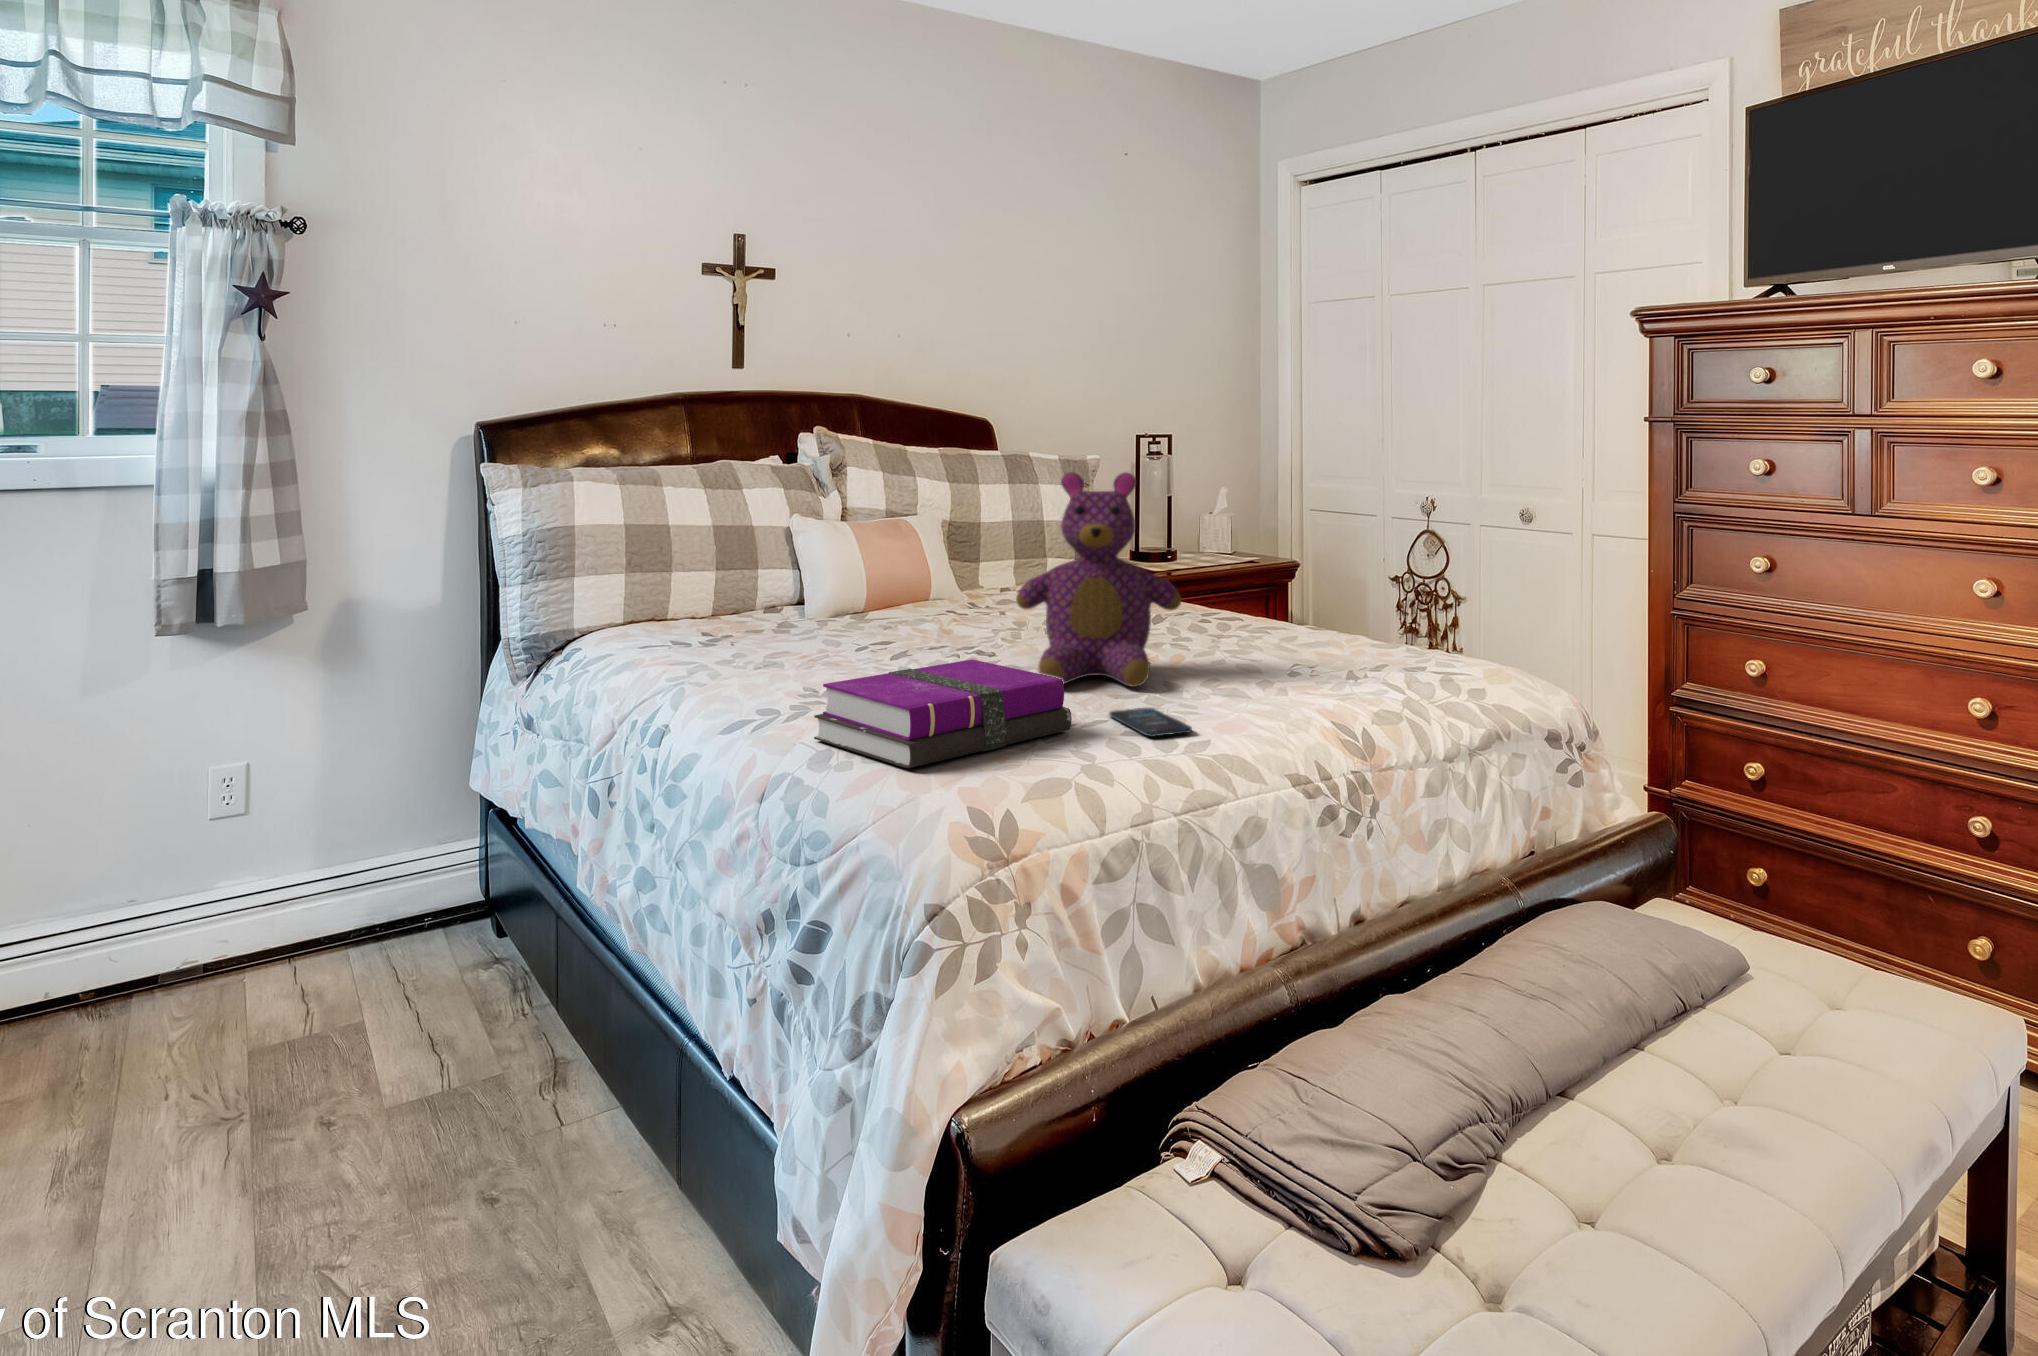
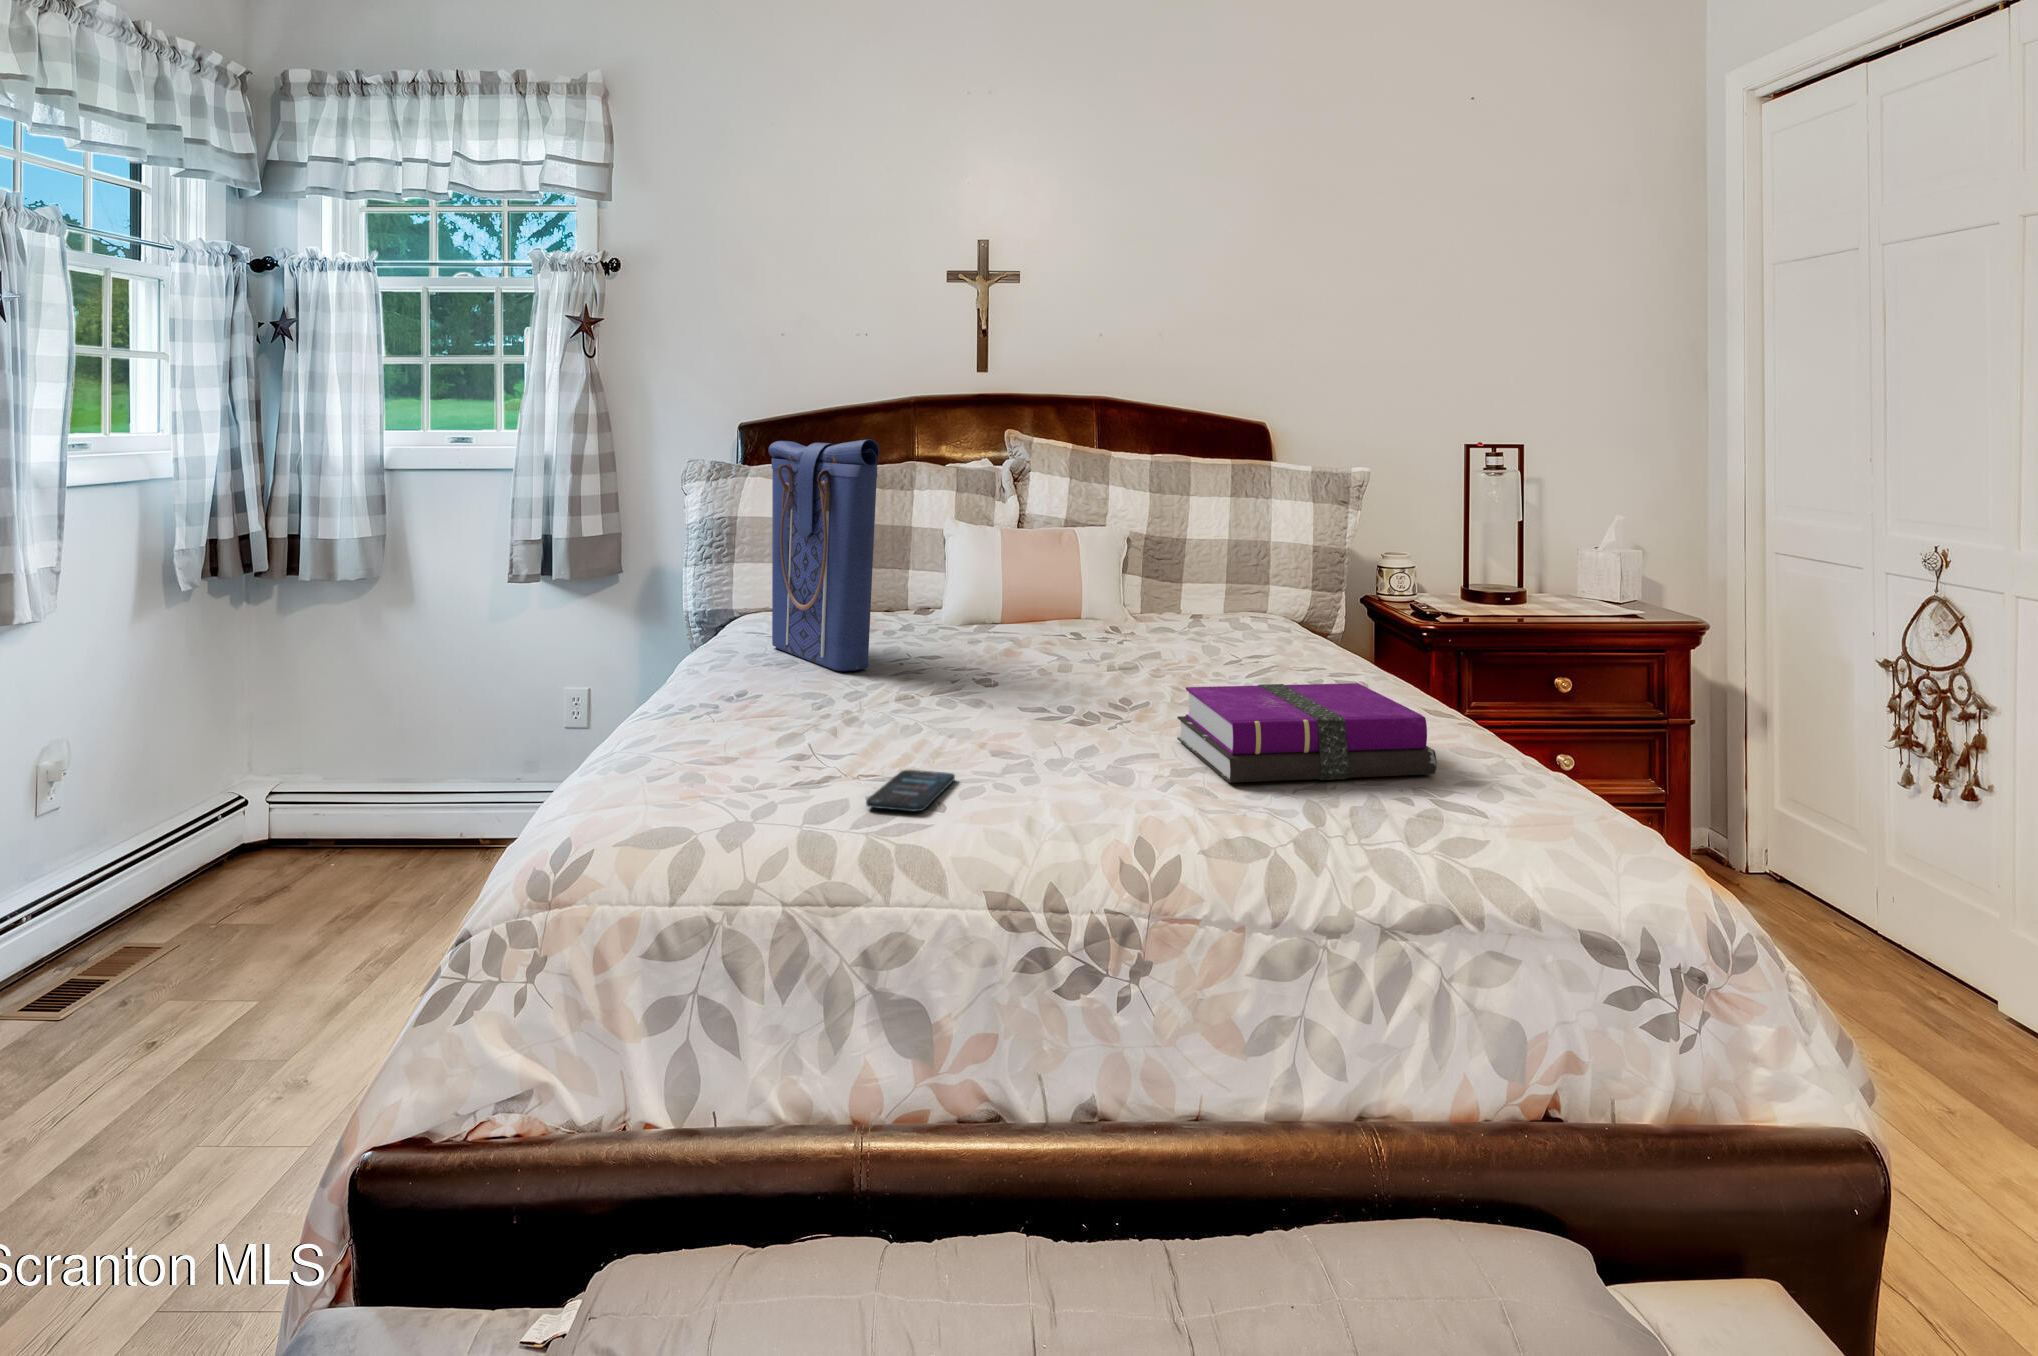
tote bag: none [683,432,870,662] -> present [768,439,879,672]
teddy bear: present [1016,472,1181,687] -> none [924,490,1119,747]
notebook: present [814,659,1072,768] -> present [1177,683,1437,783]

